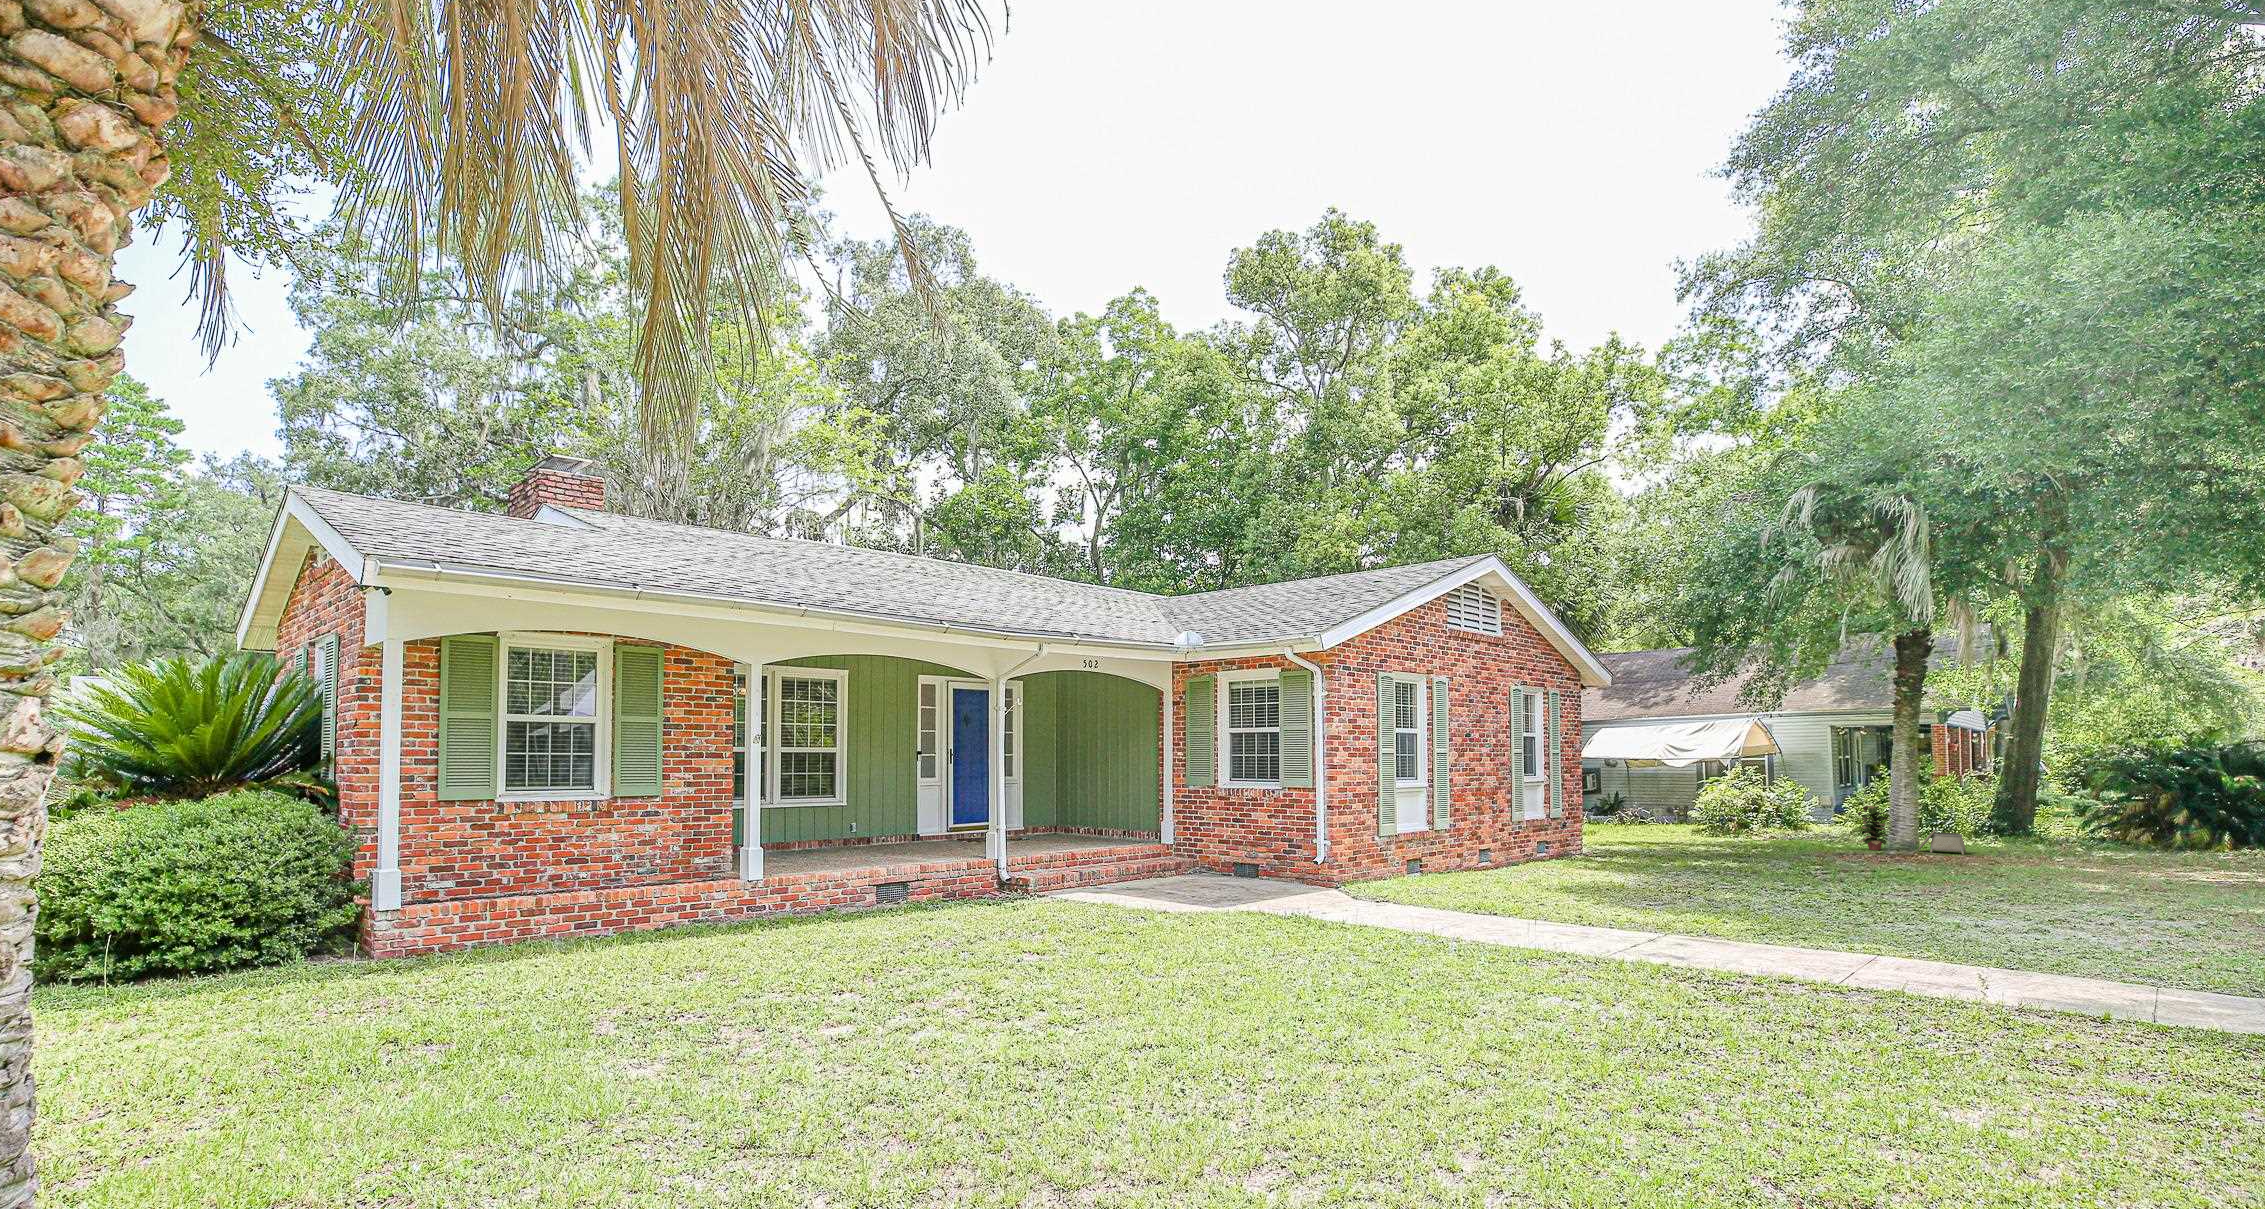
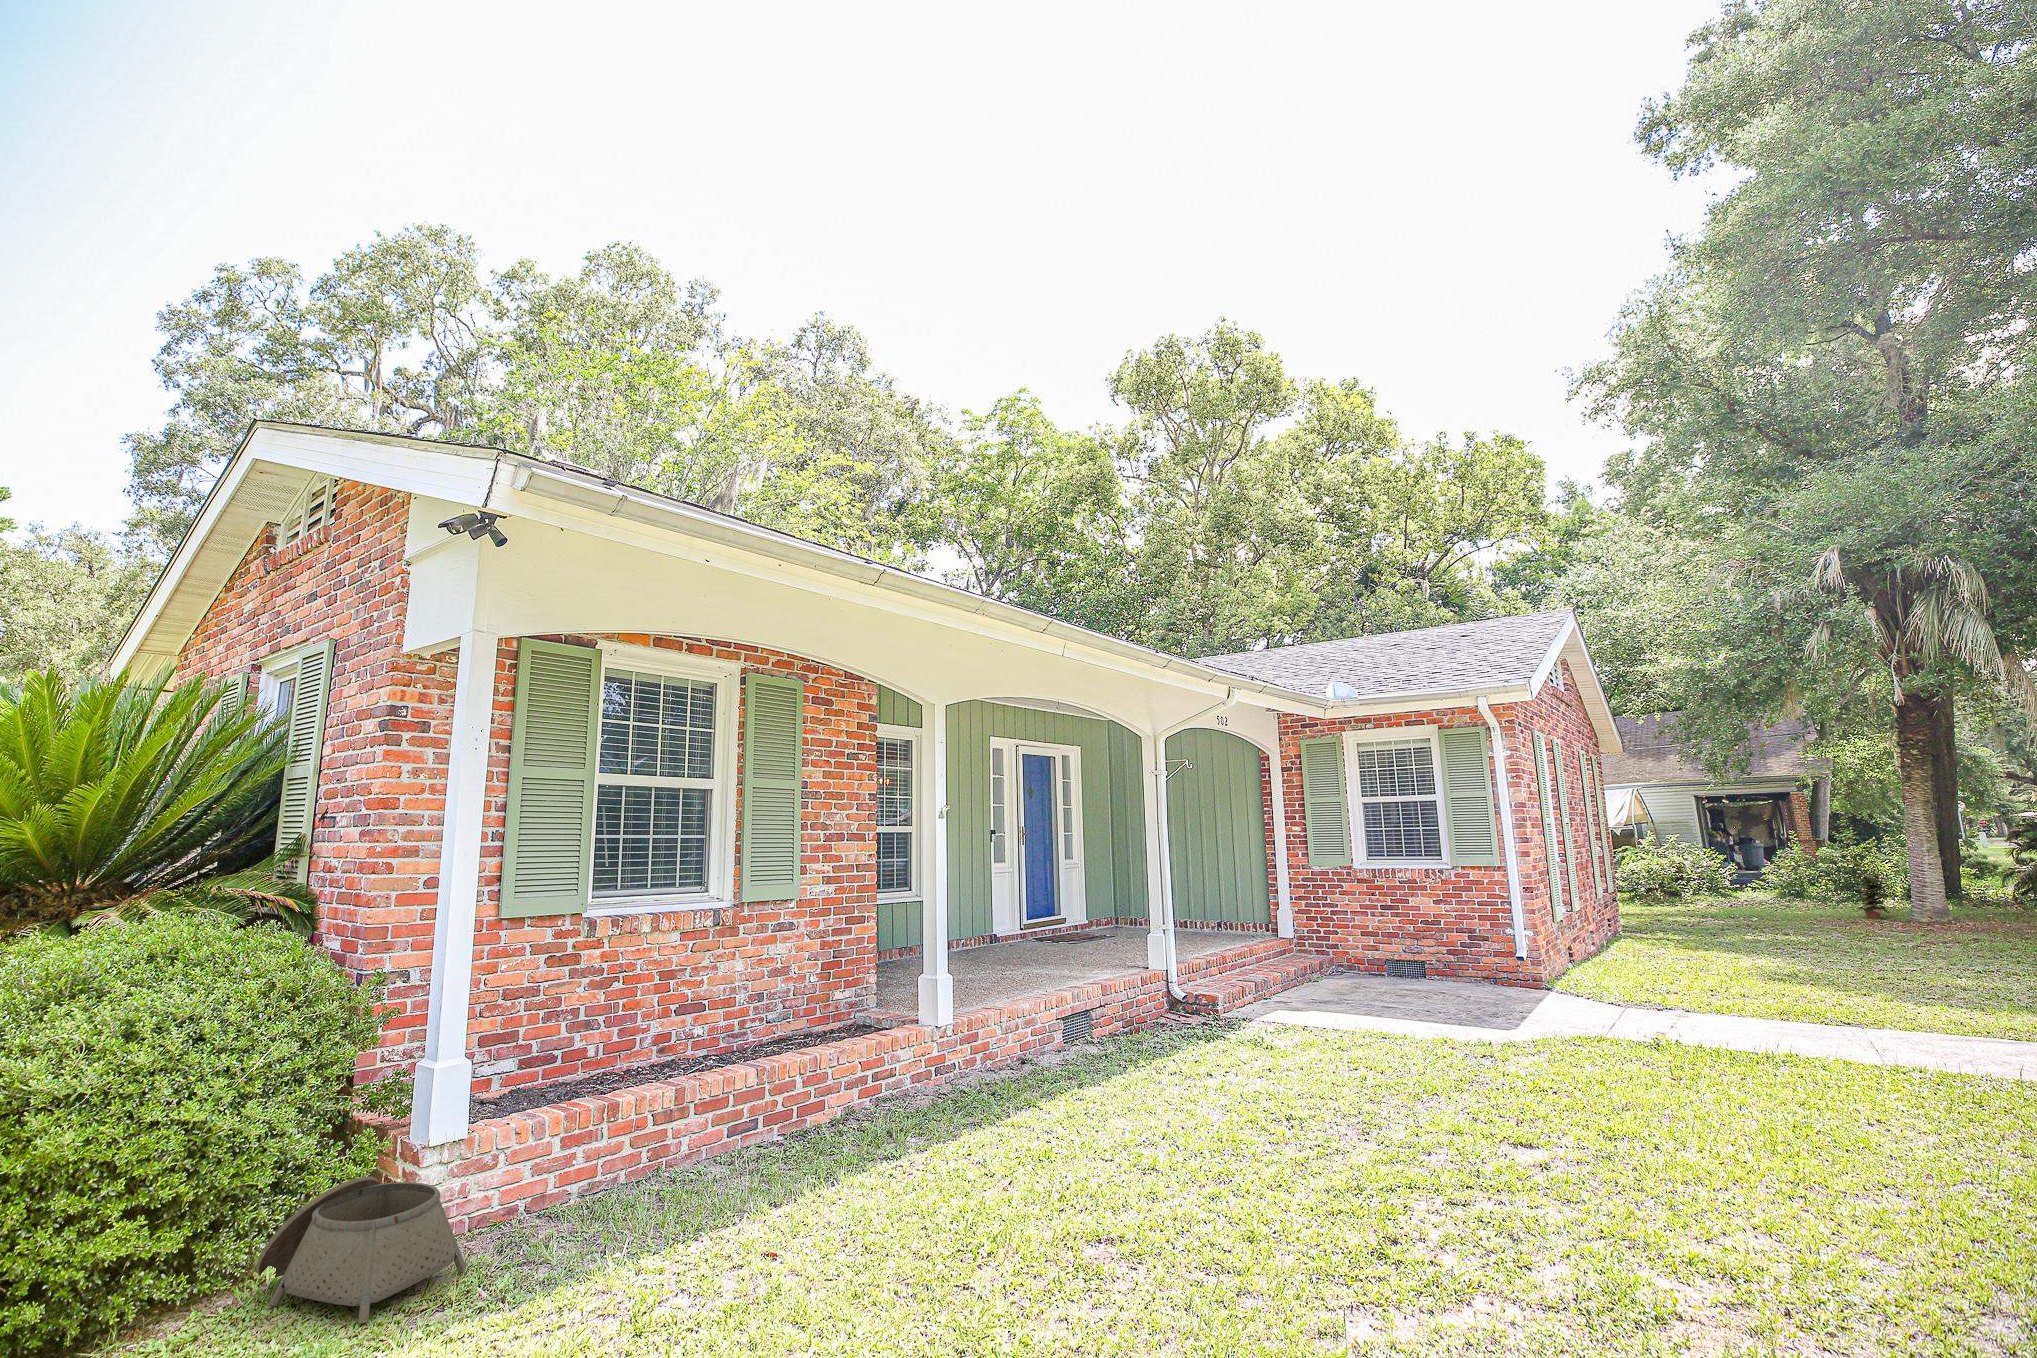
basket: present [1918,830,1966,855] -> present [256,1176,467,1324]

